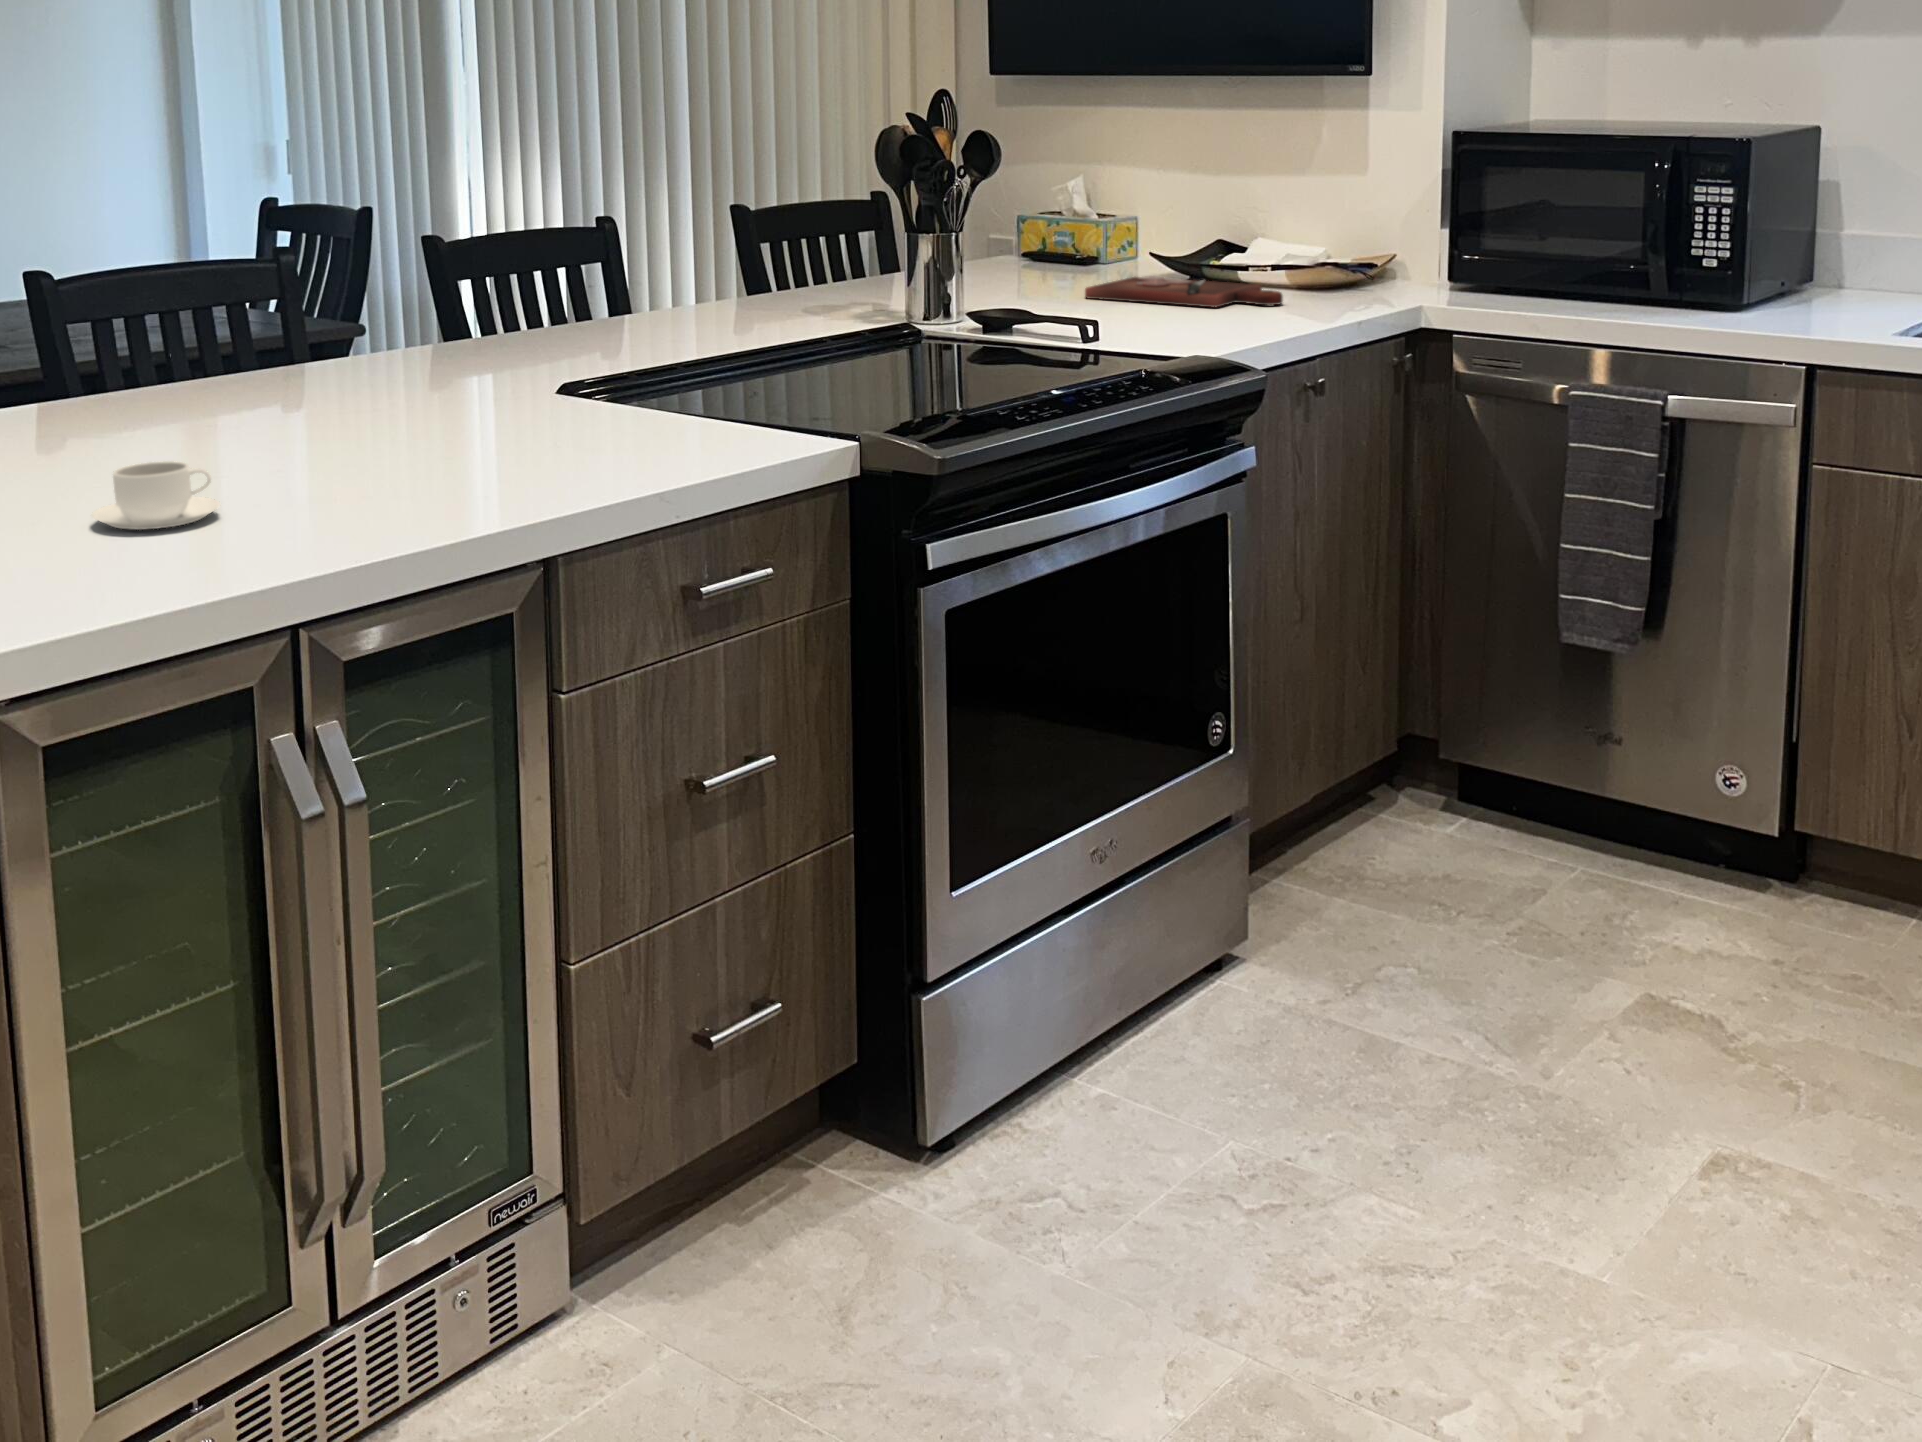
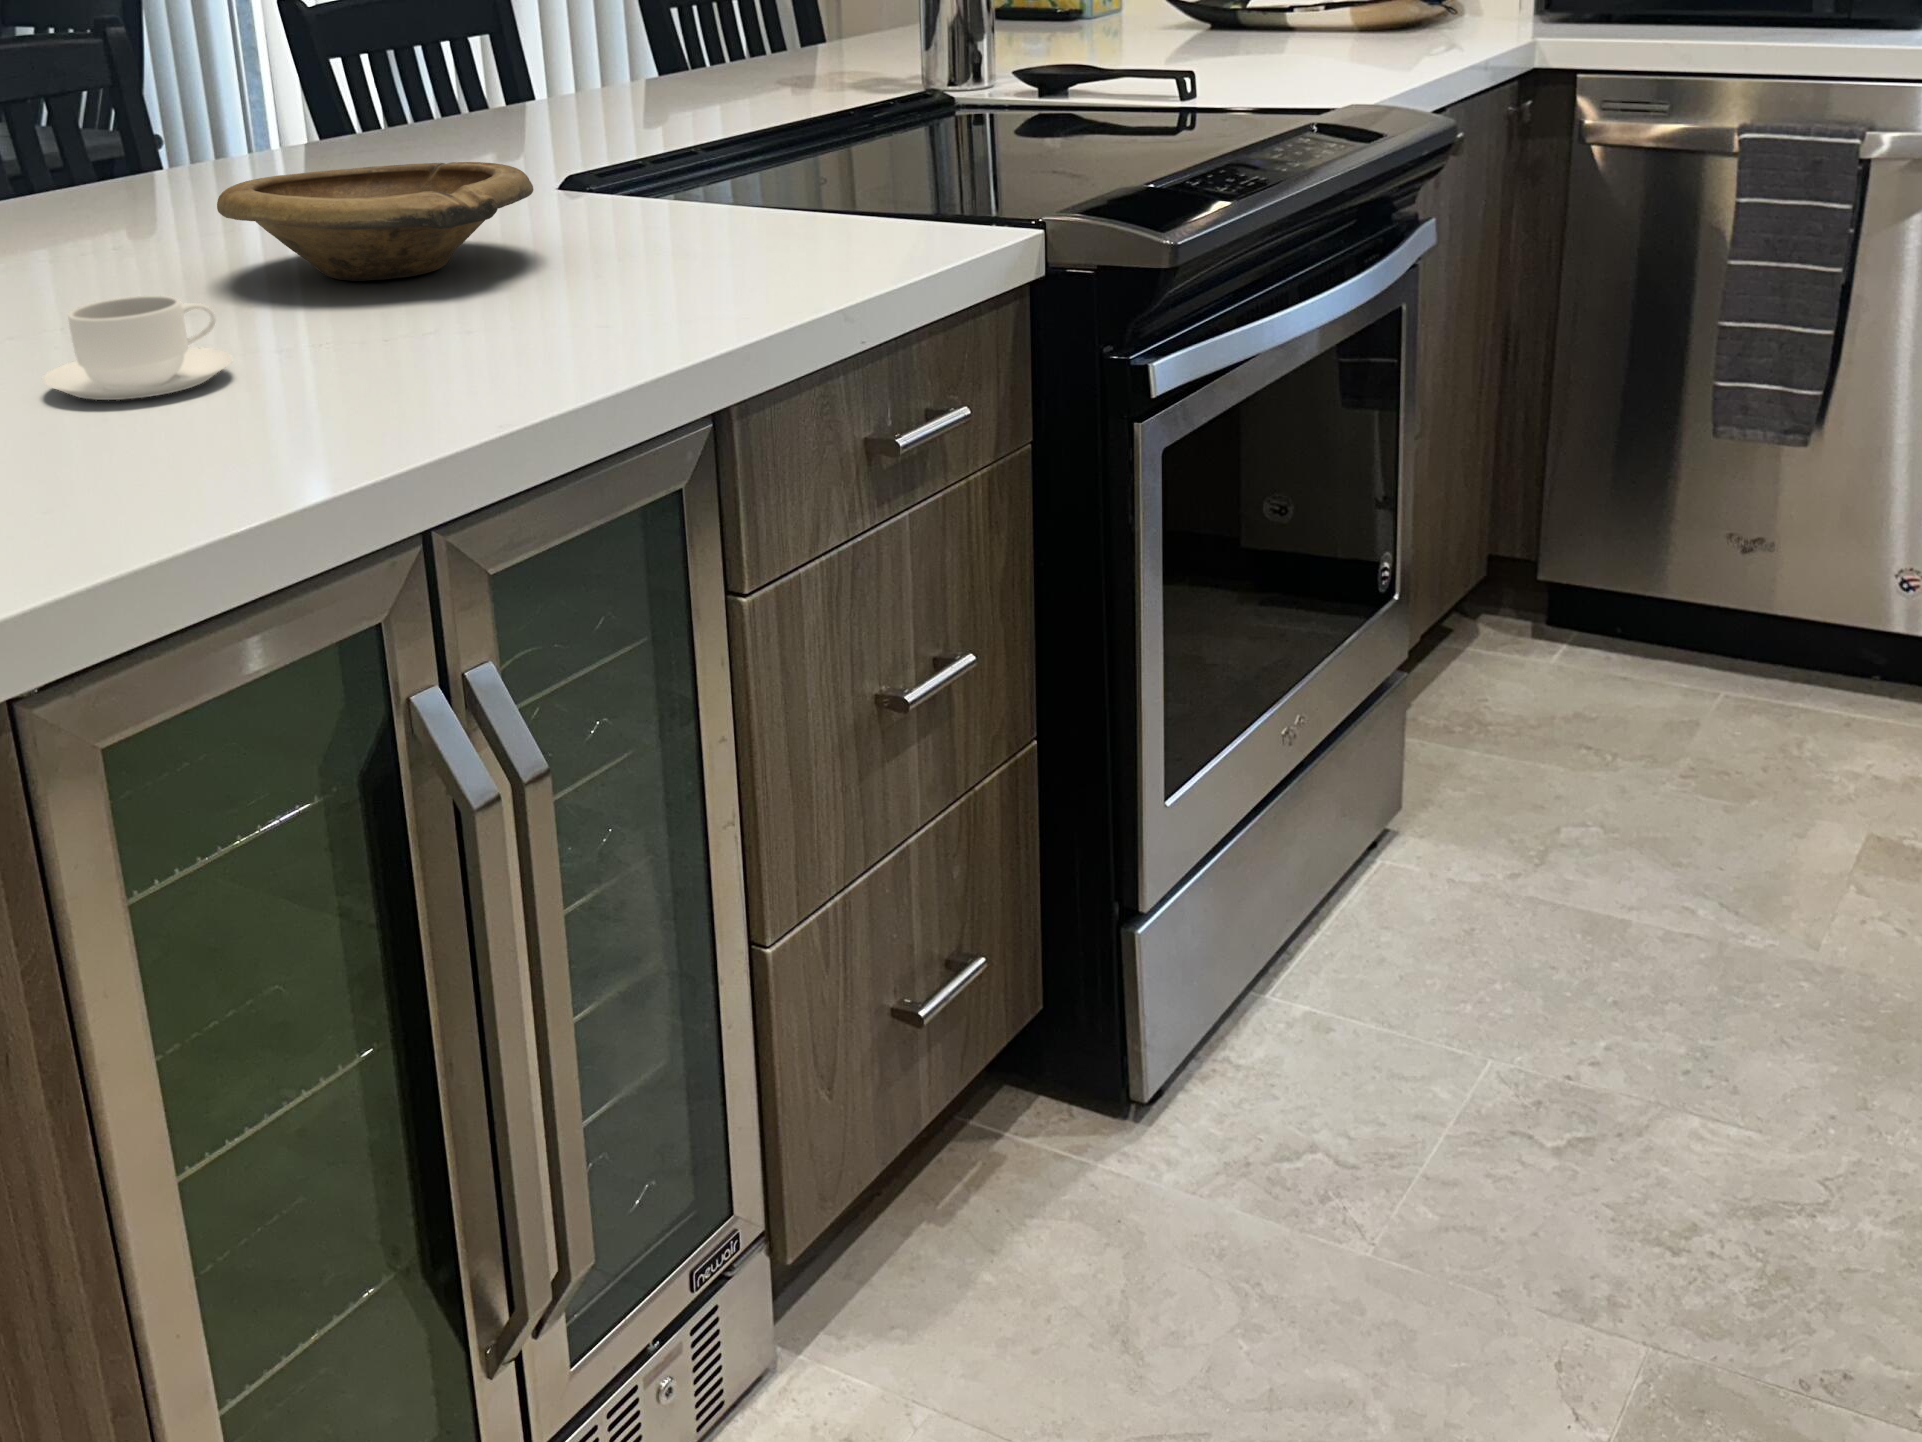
cutting board: present [1085,276,1283,307] -> none [1113,26,1365,55]
bowl: none [264,374,488,456] -> present [217,162,533,281]

